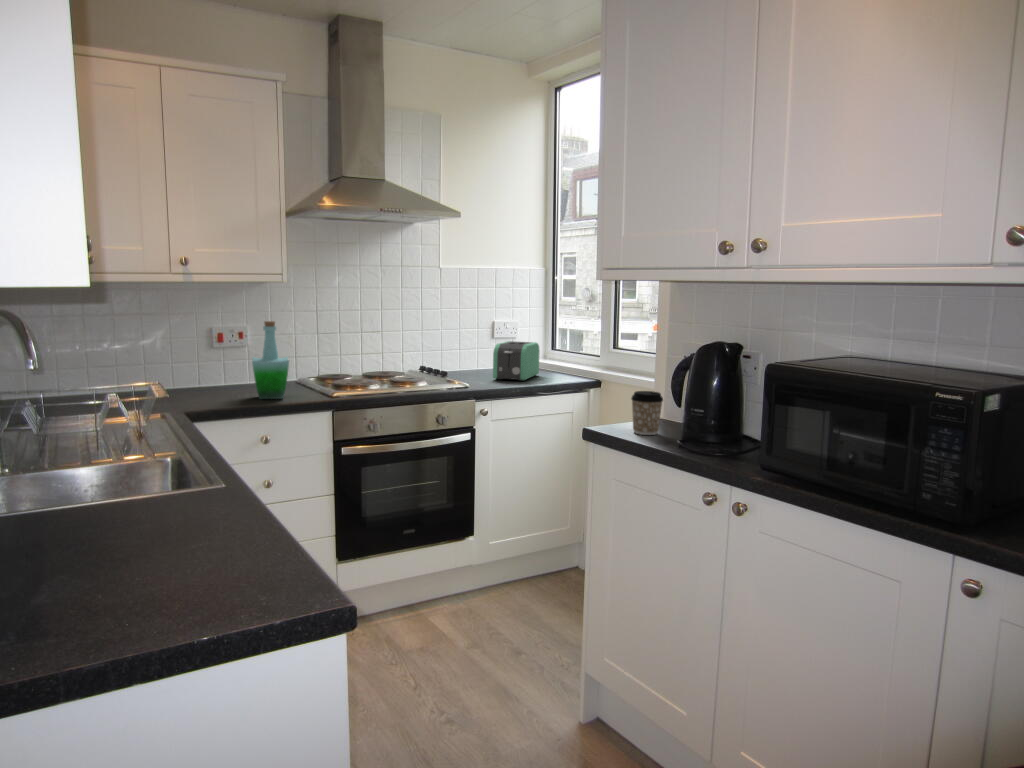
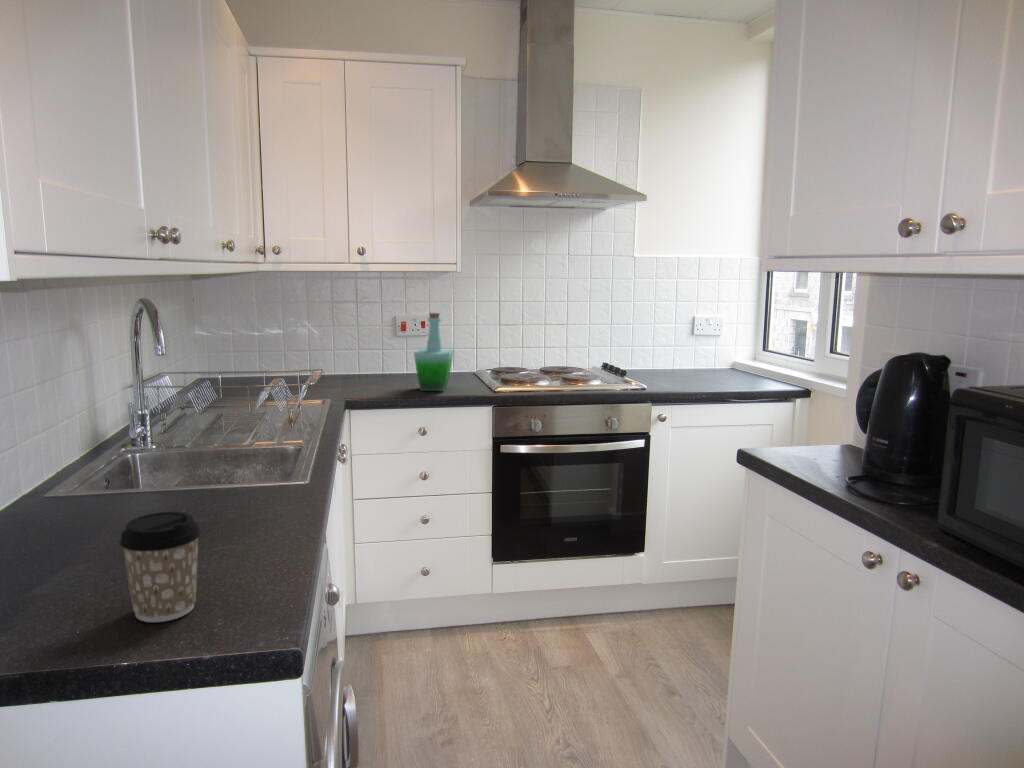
toaster: present [493,341,540,381] -> none [679,339,739,385]
coffee cup: present [631,391,663,435] -> present [120,512,201,622]

